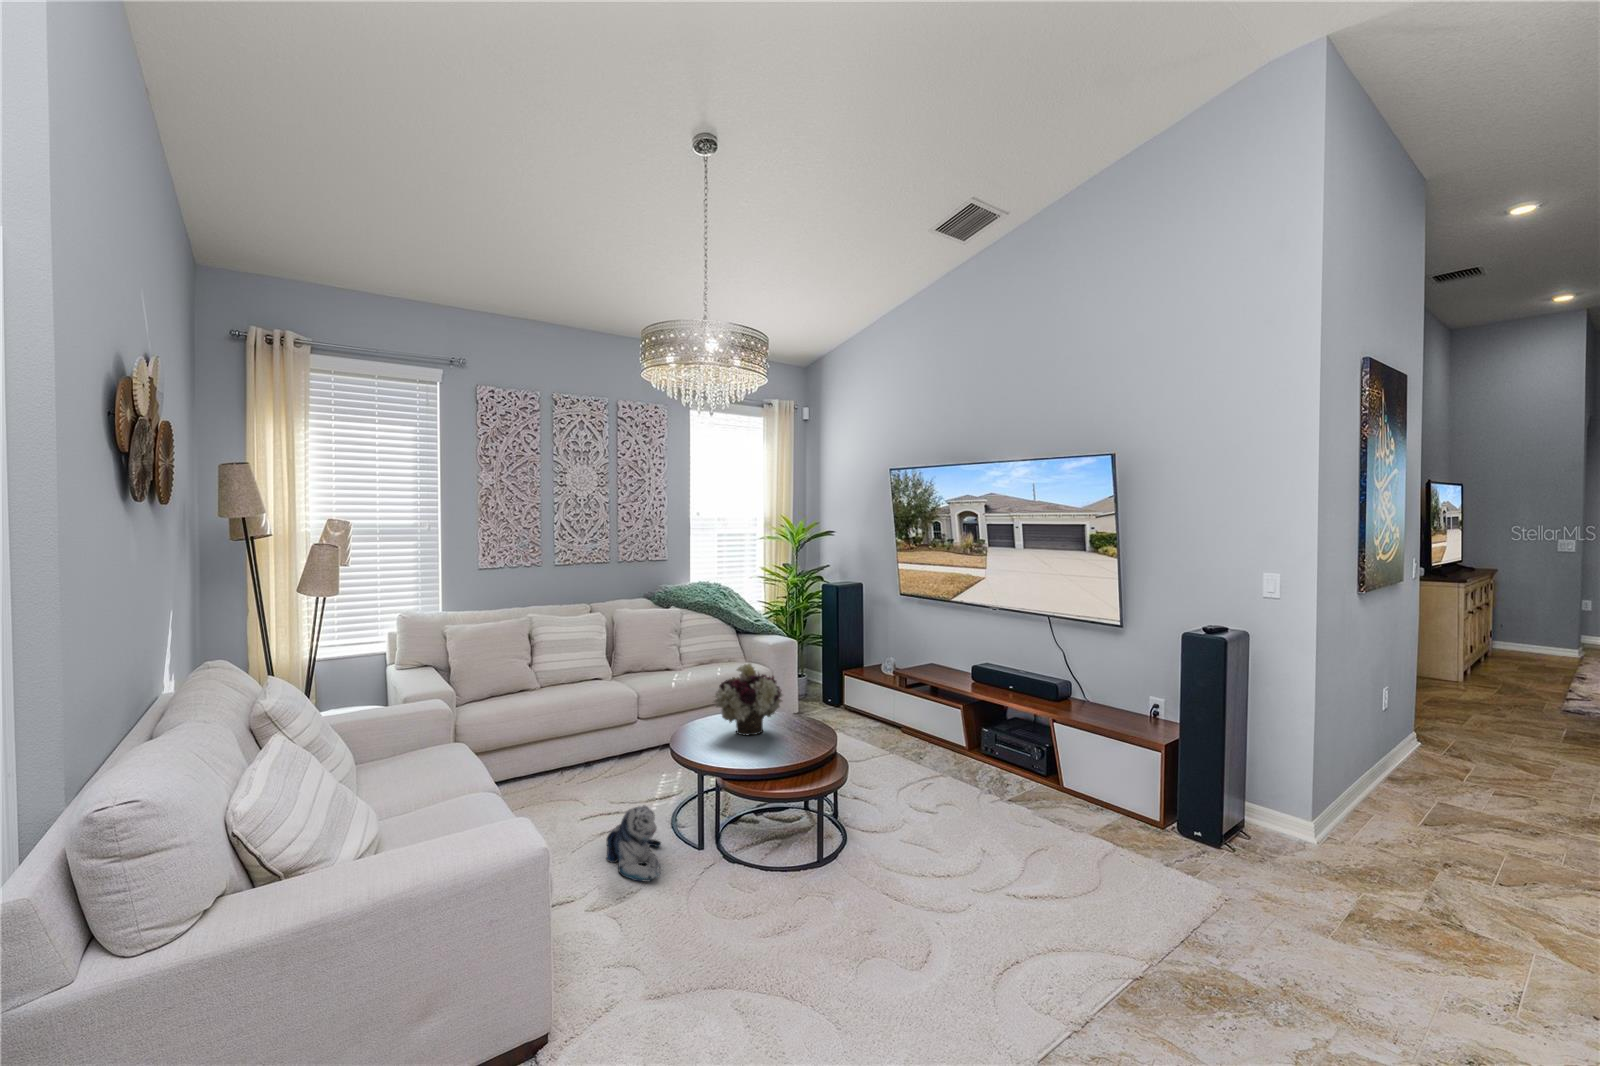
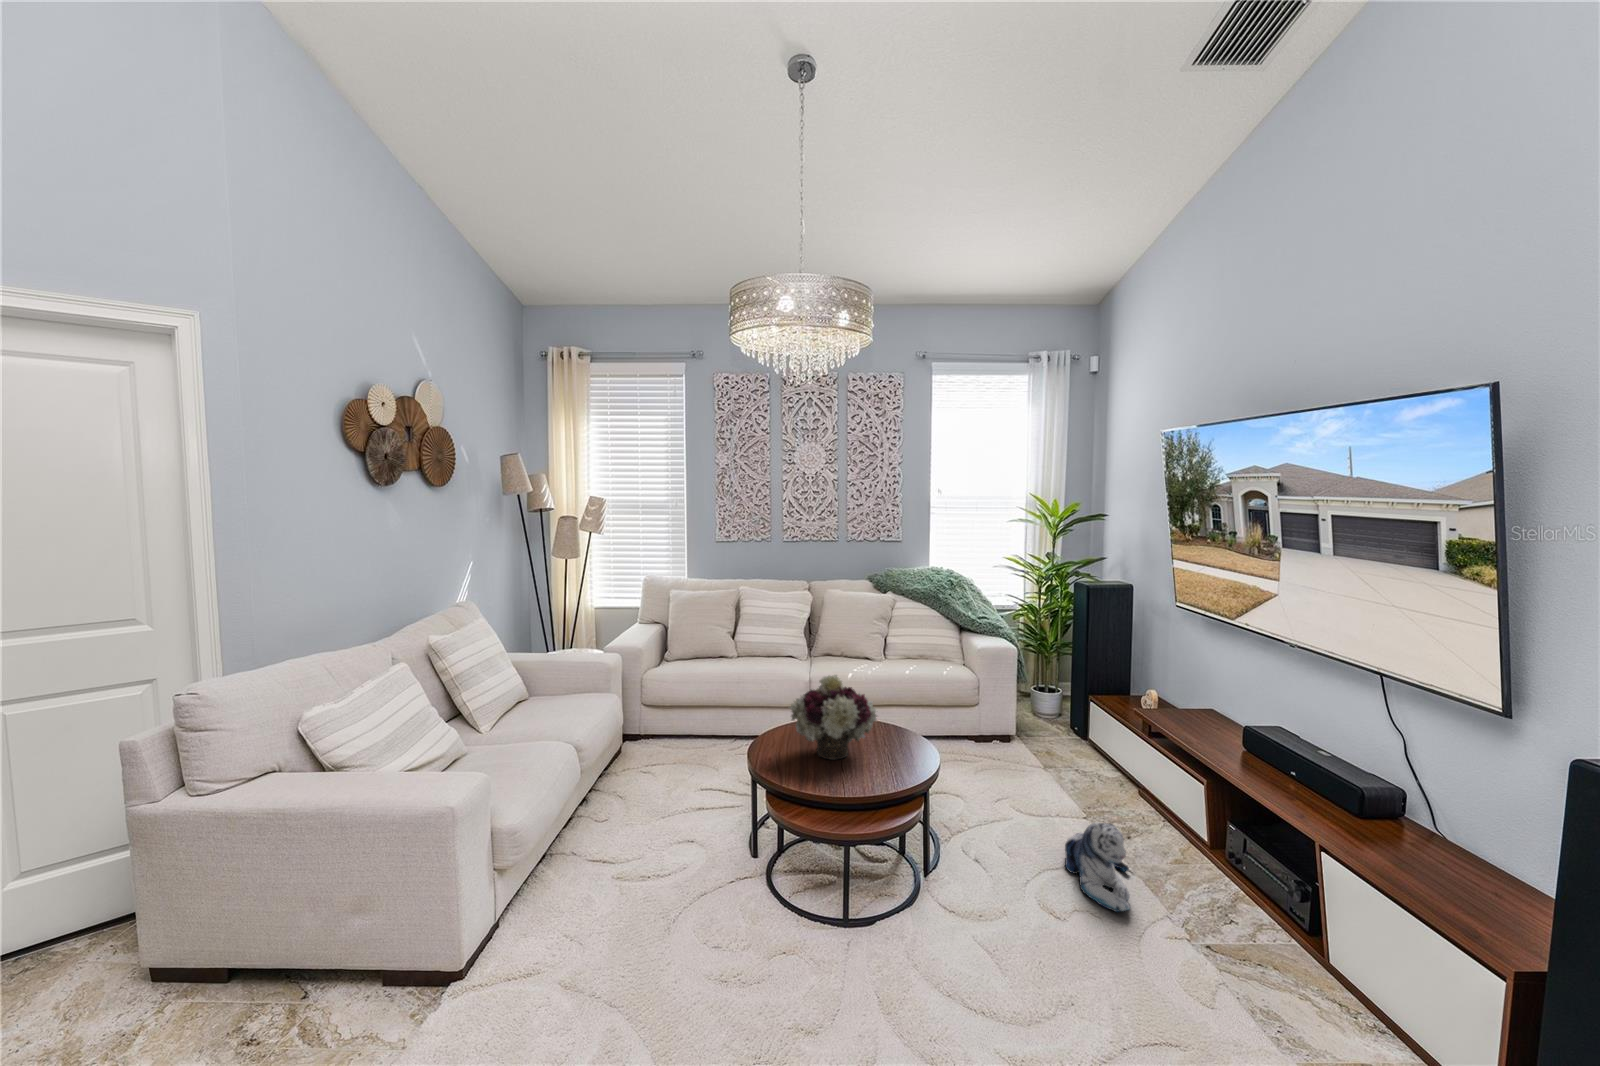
plush toy: present [606,806,661,882] -> present [1065,823,1130,912]

